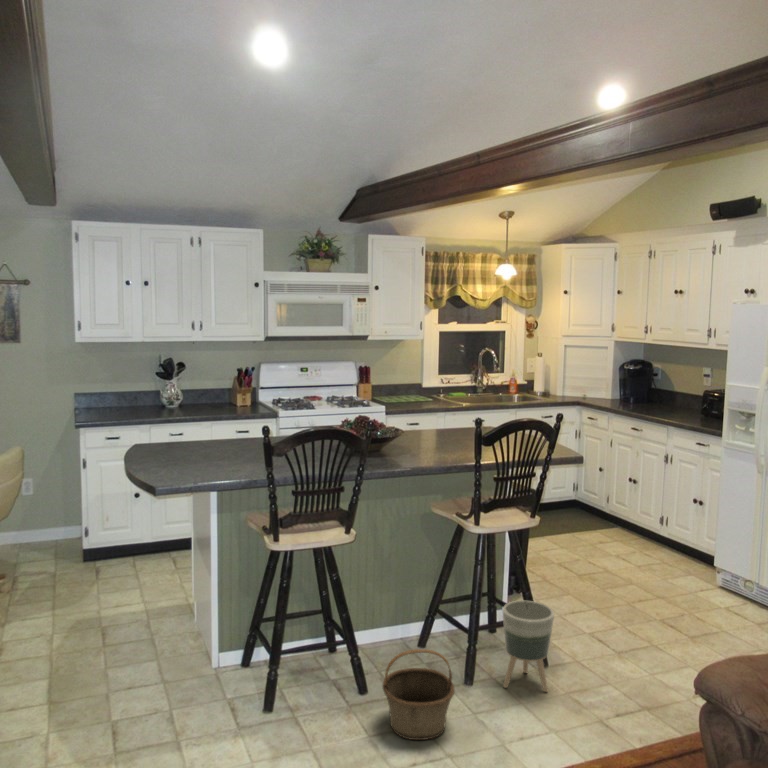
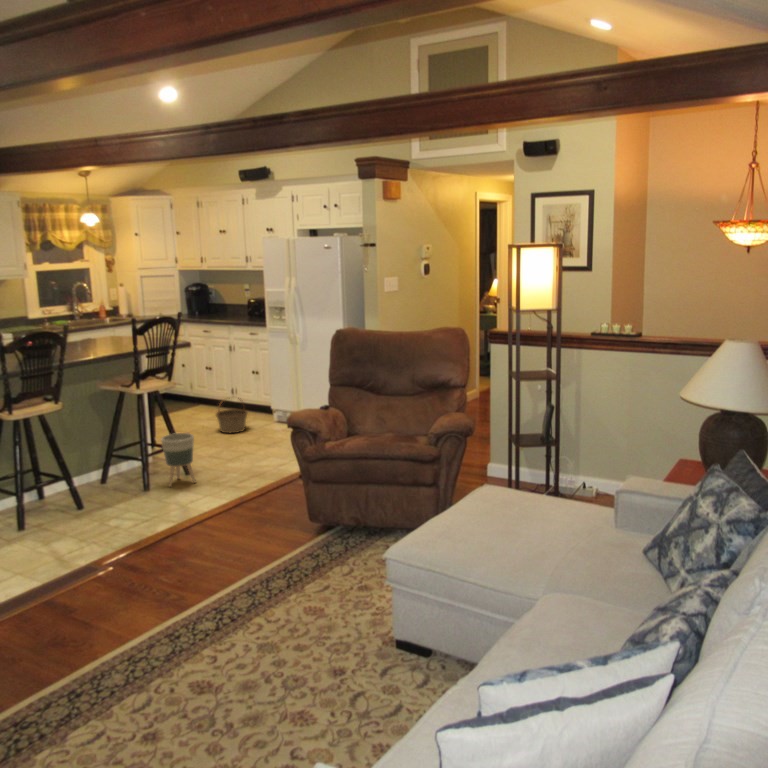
basket: present [383,649,454,740] -> present [216,398,248,433]

